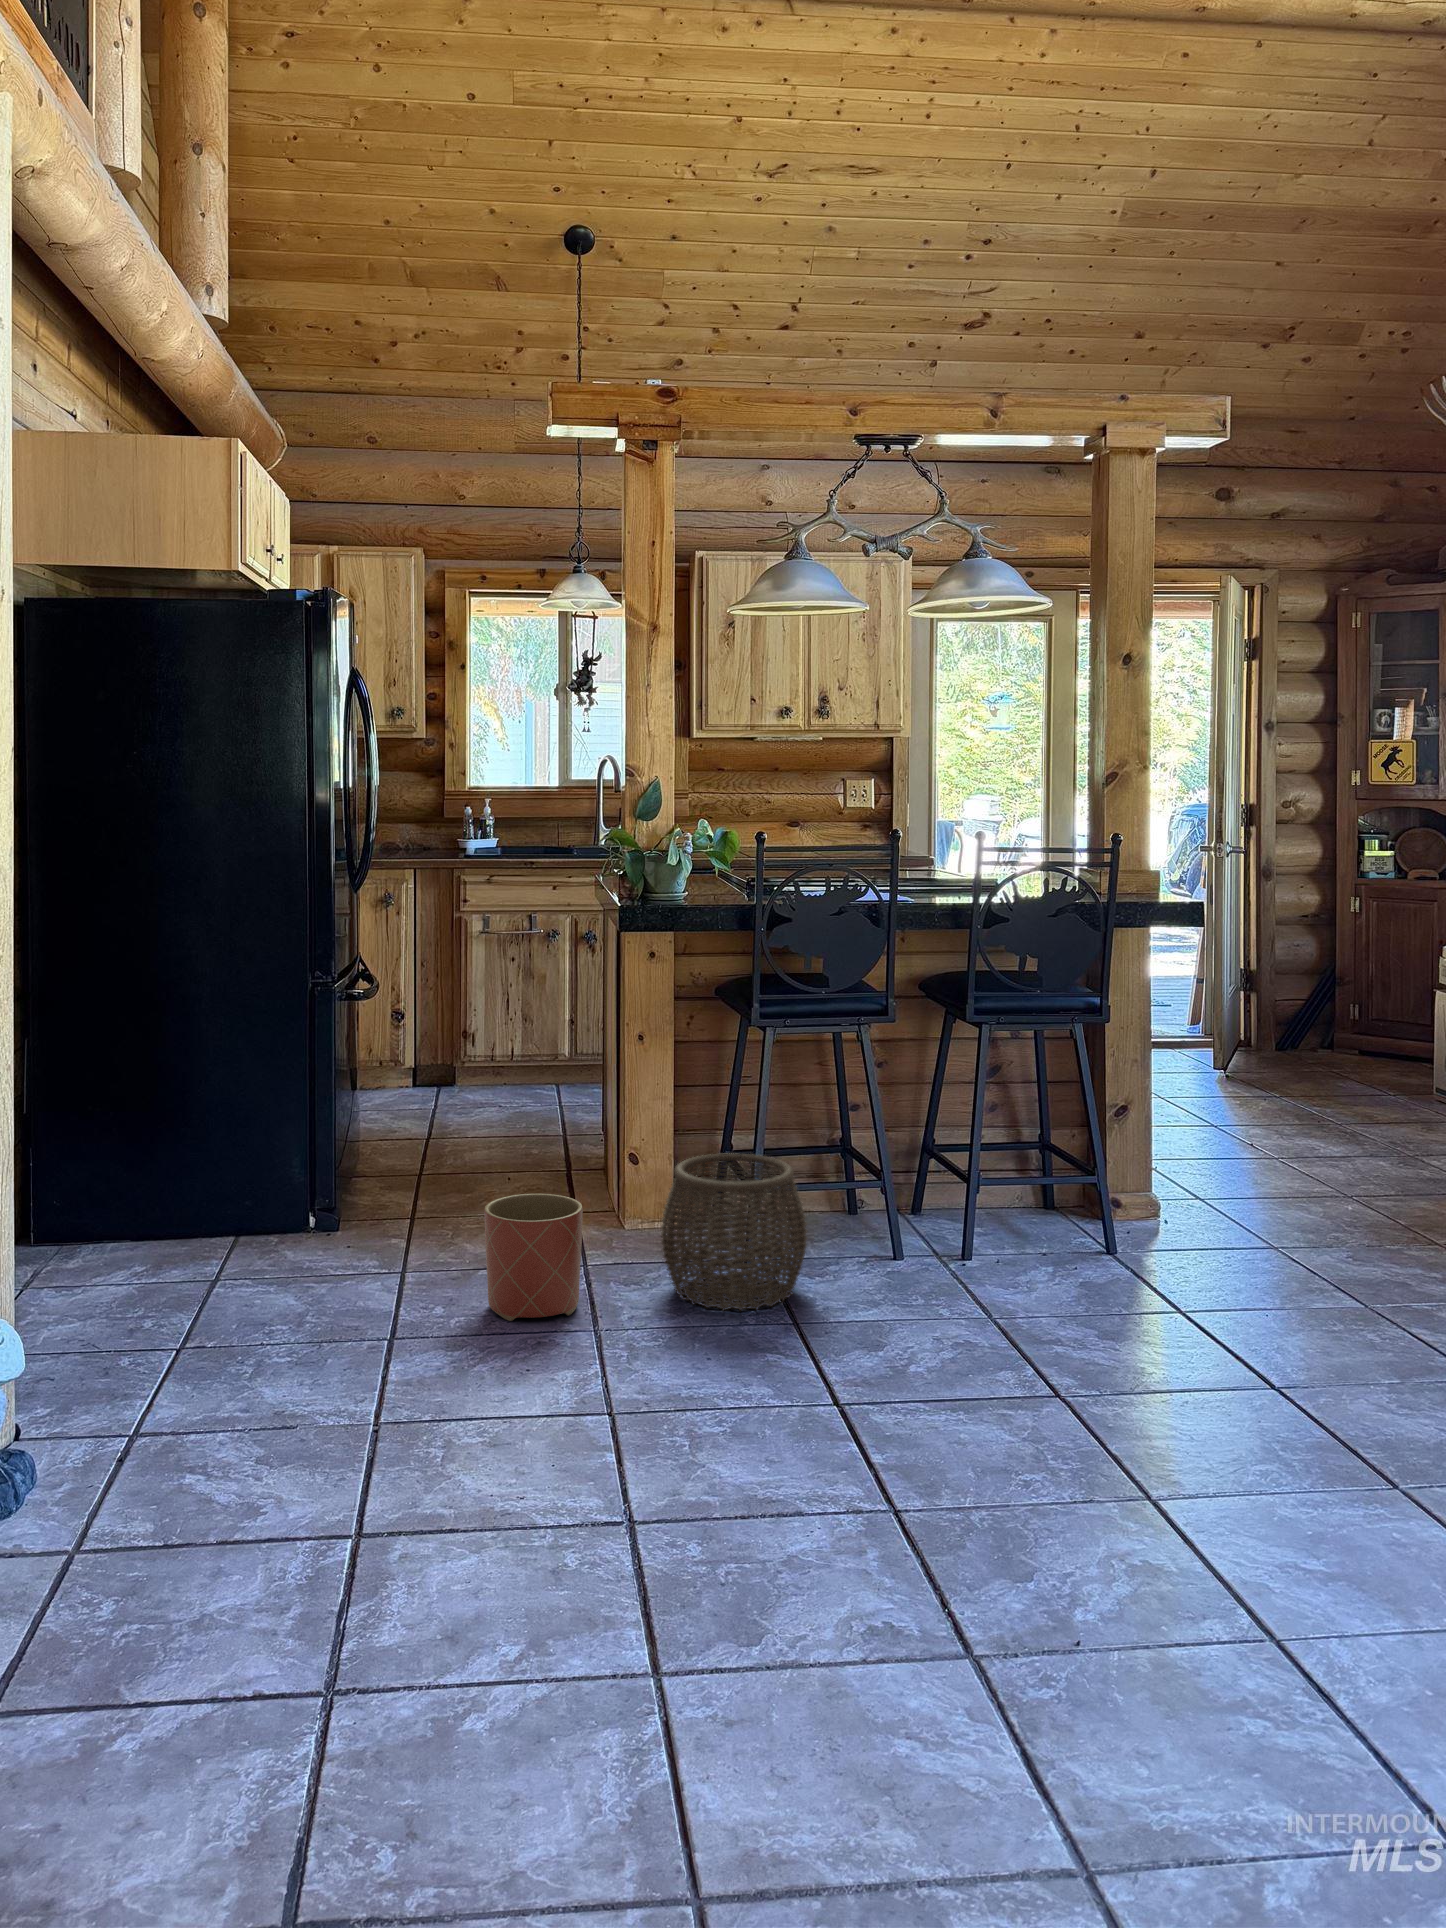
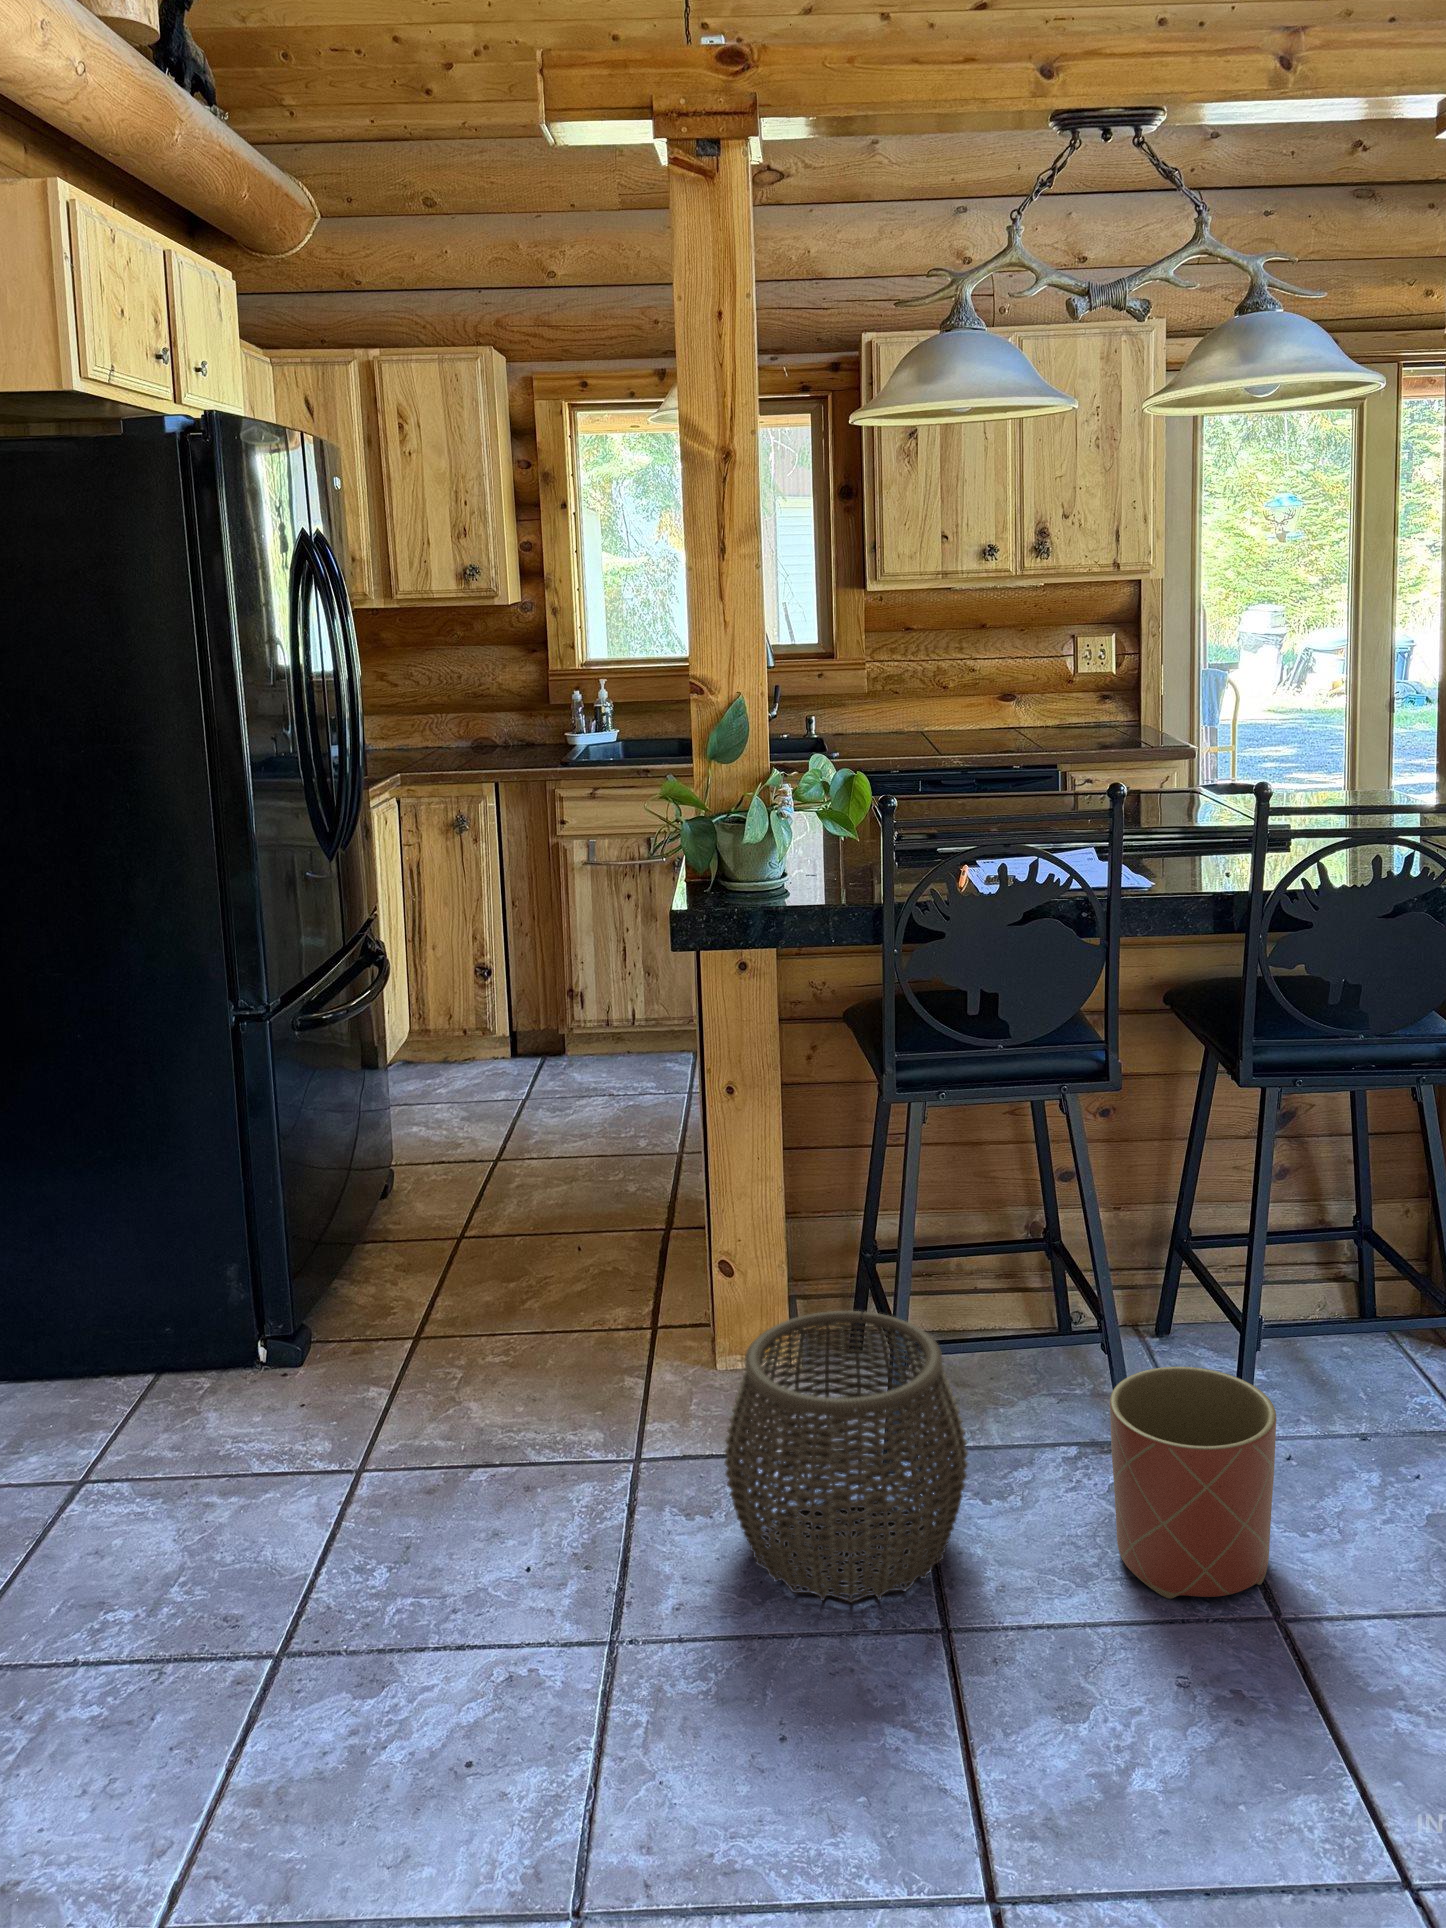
planter: present [484,1194,583,1321] -> present [1110,1367,1276,1599]

